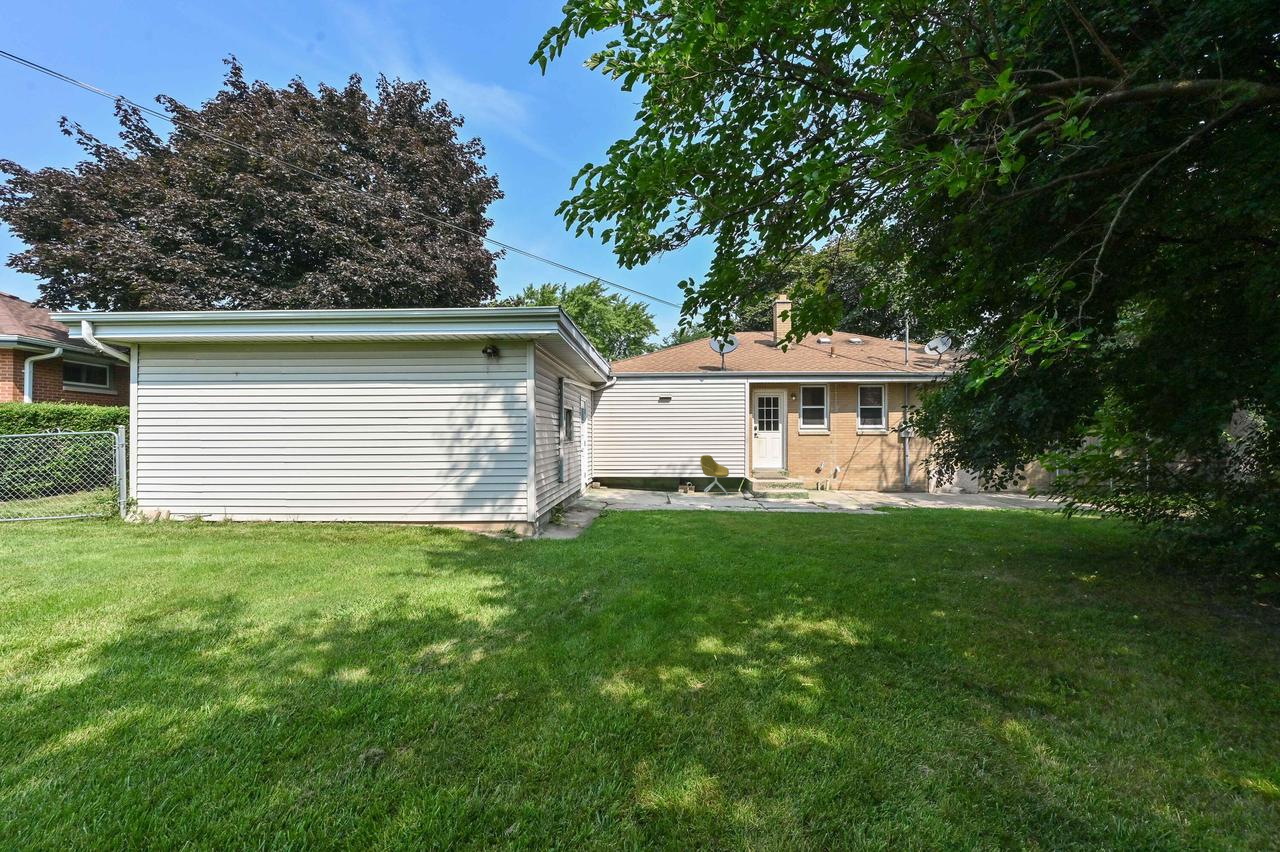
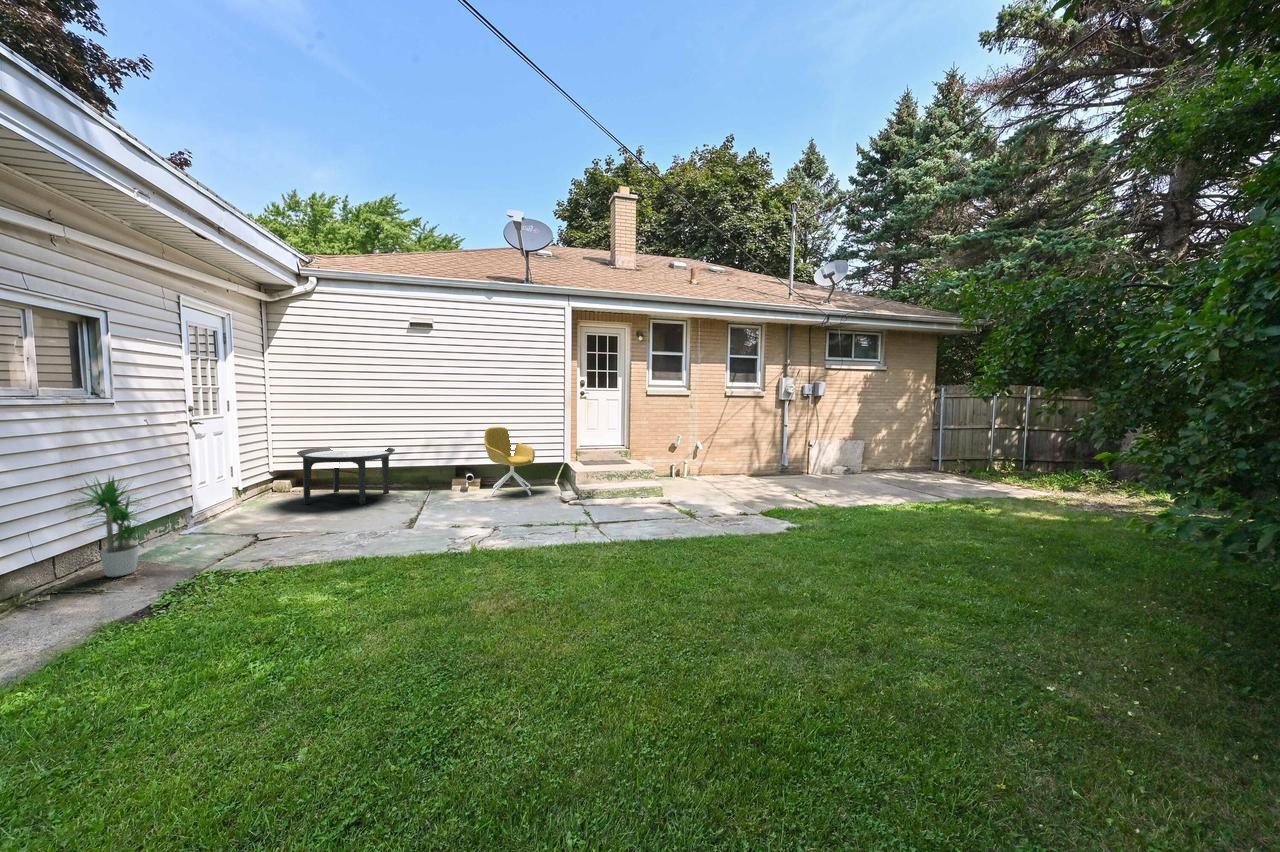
round table: none [611,465,654,495] -> present [297,447,395,505]
potted plant: none [573,468,597,506] -> present [73,476,146,577]

